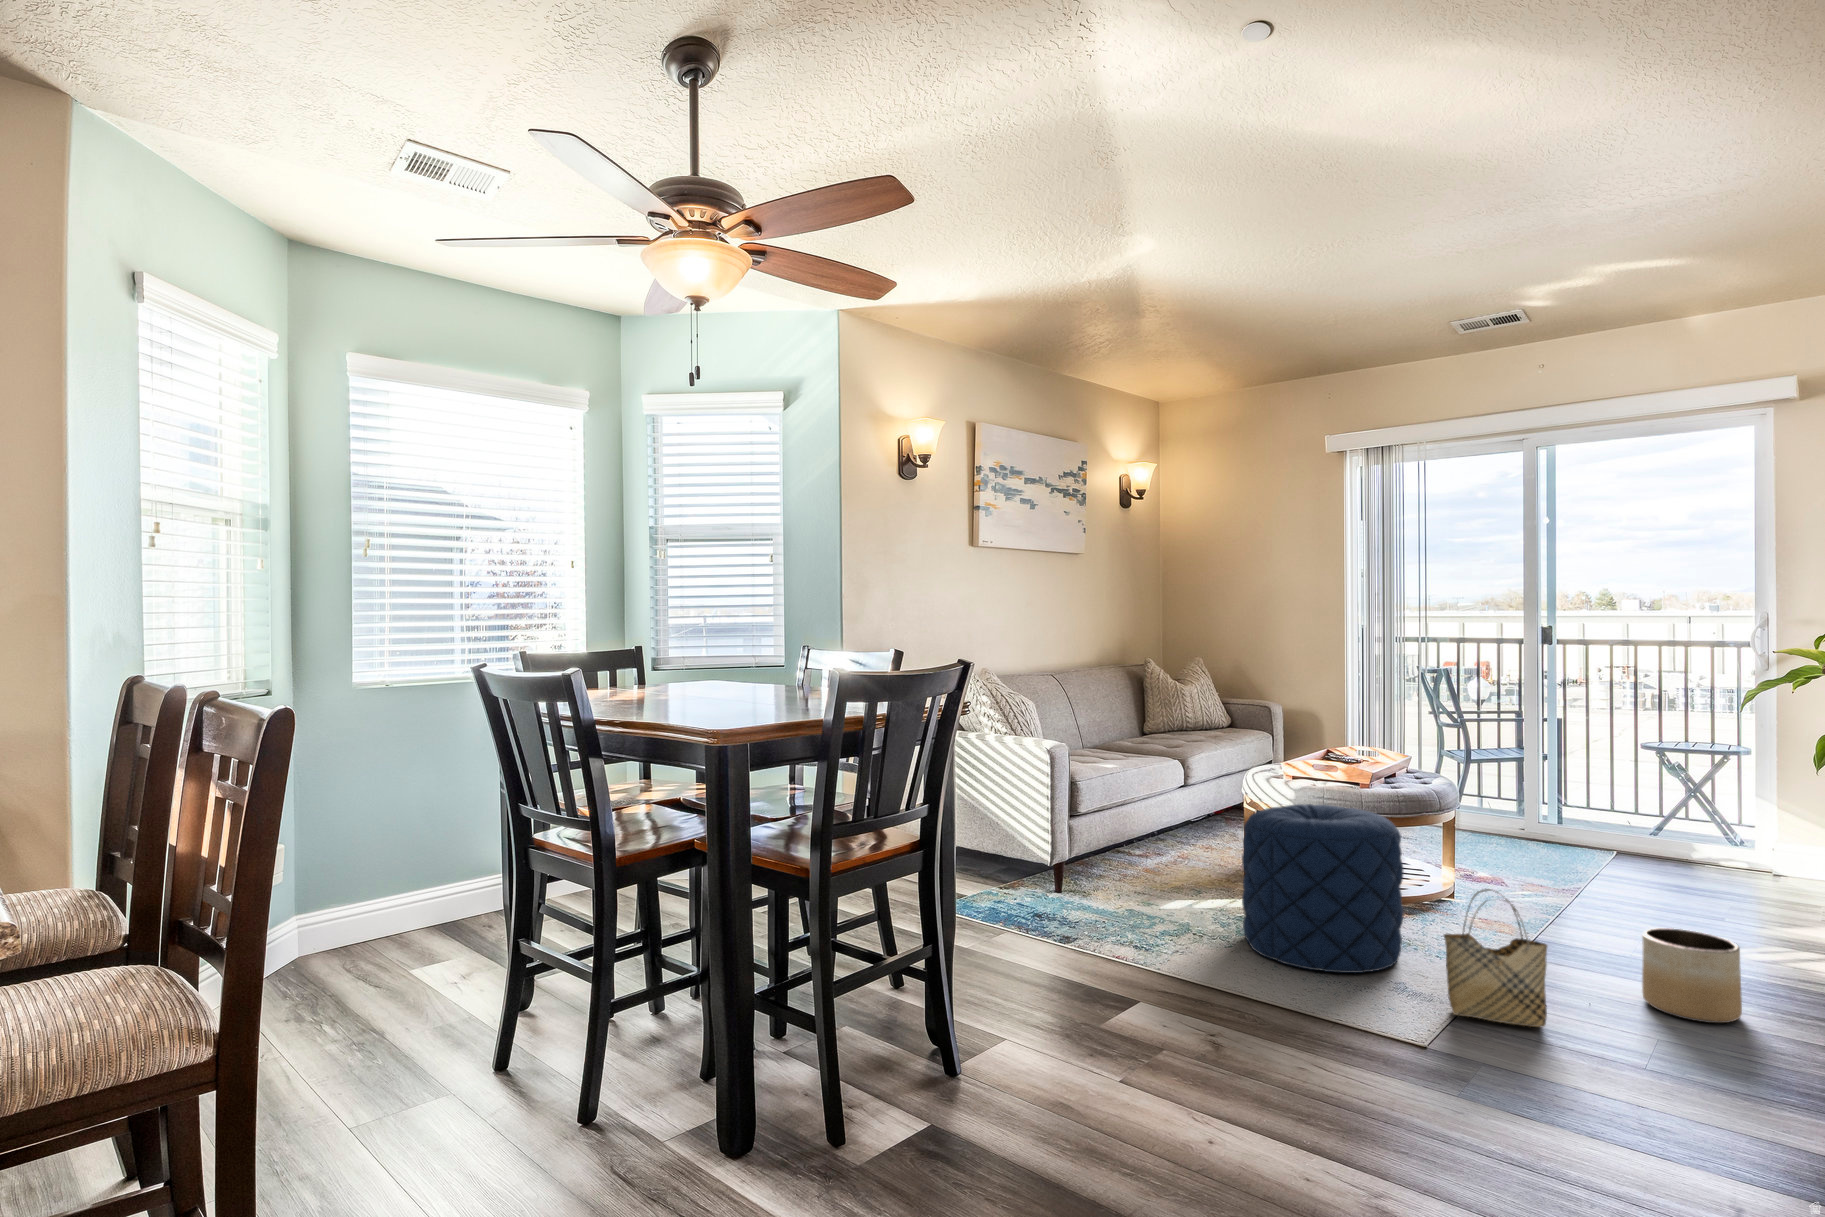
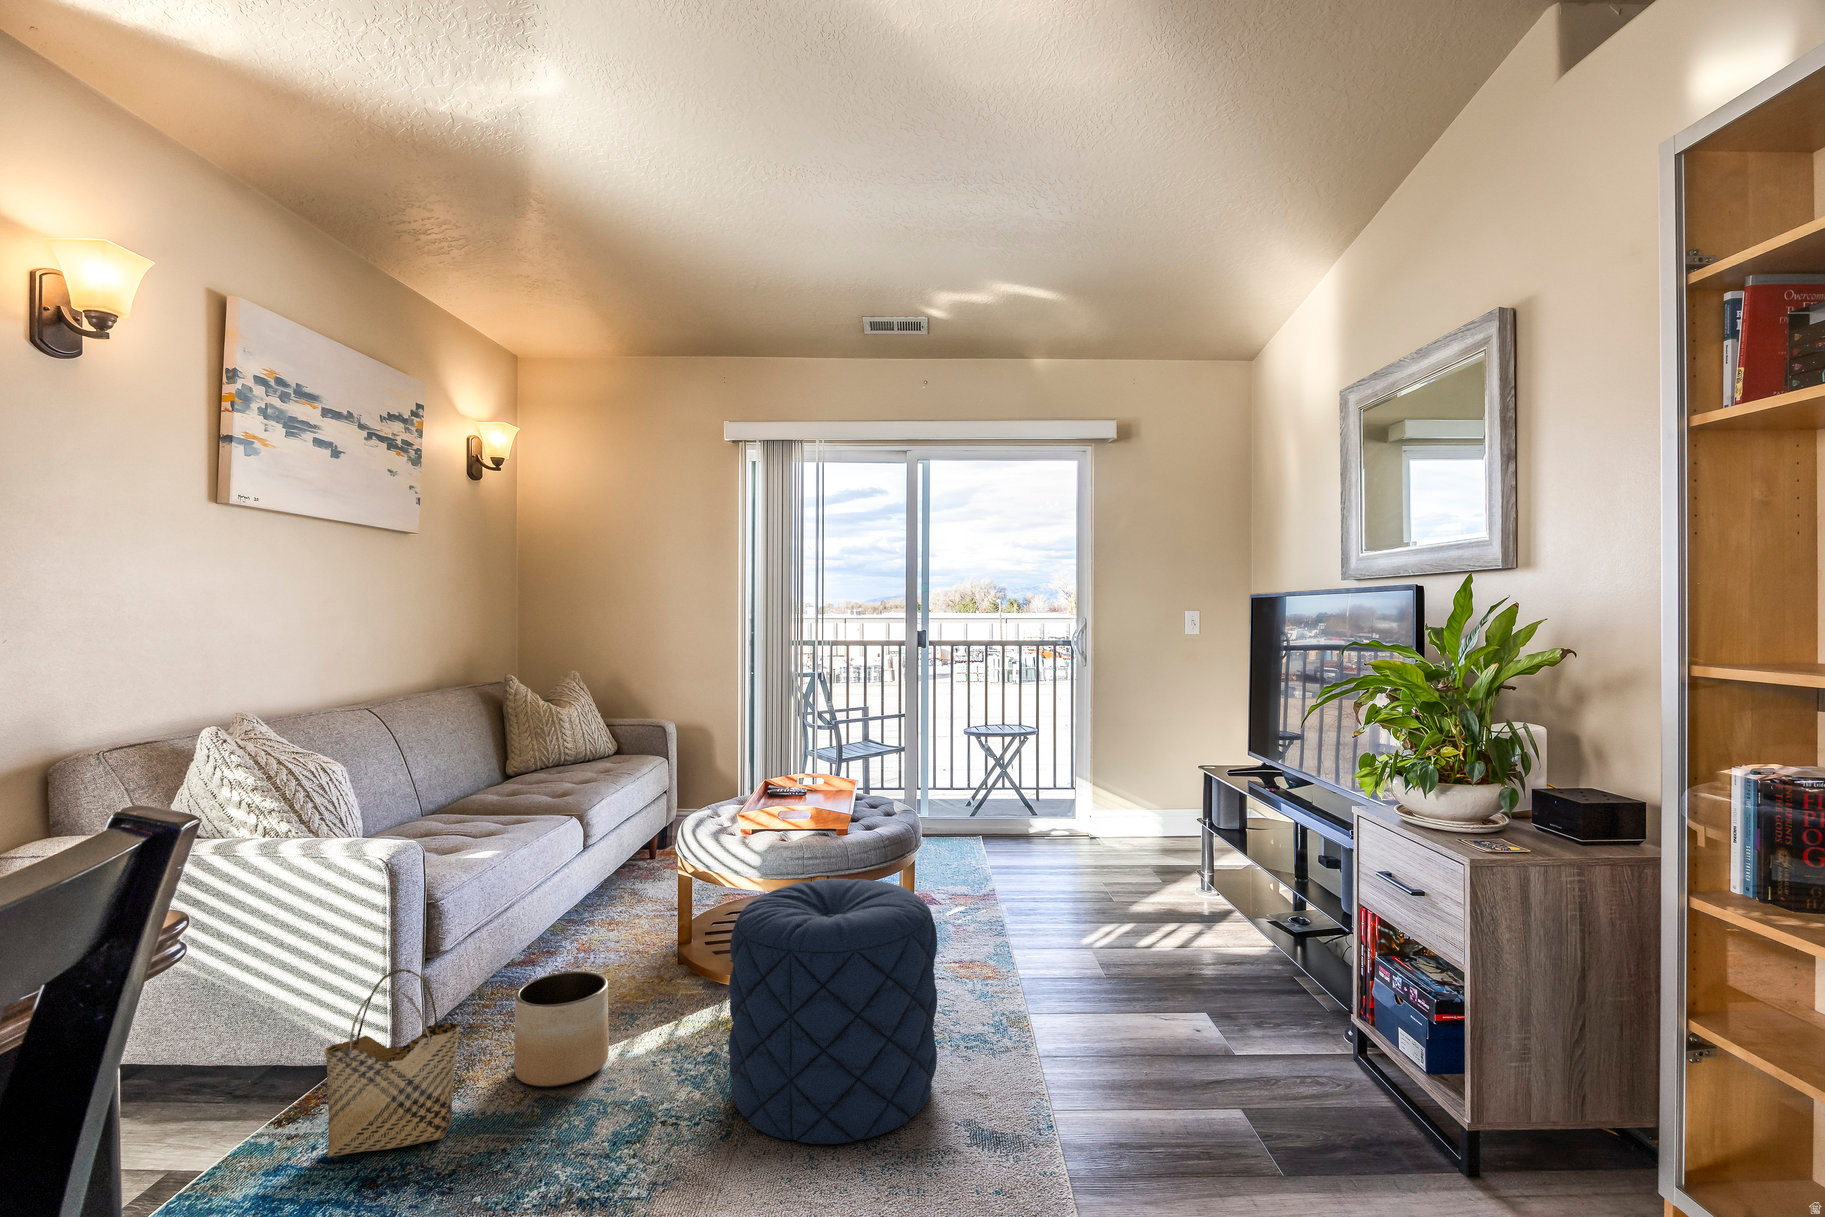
woven basket: present [1444,889,1547,1027] -> present [323,969,460,1158]
planter: present [1642,928,1742,1023] -> present [514,971,609,1087]

